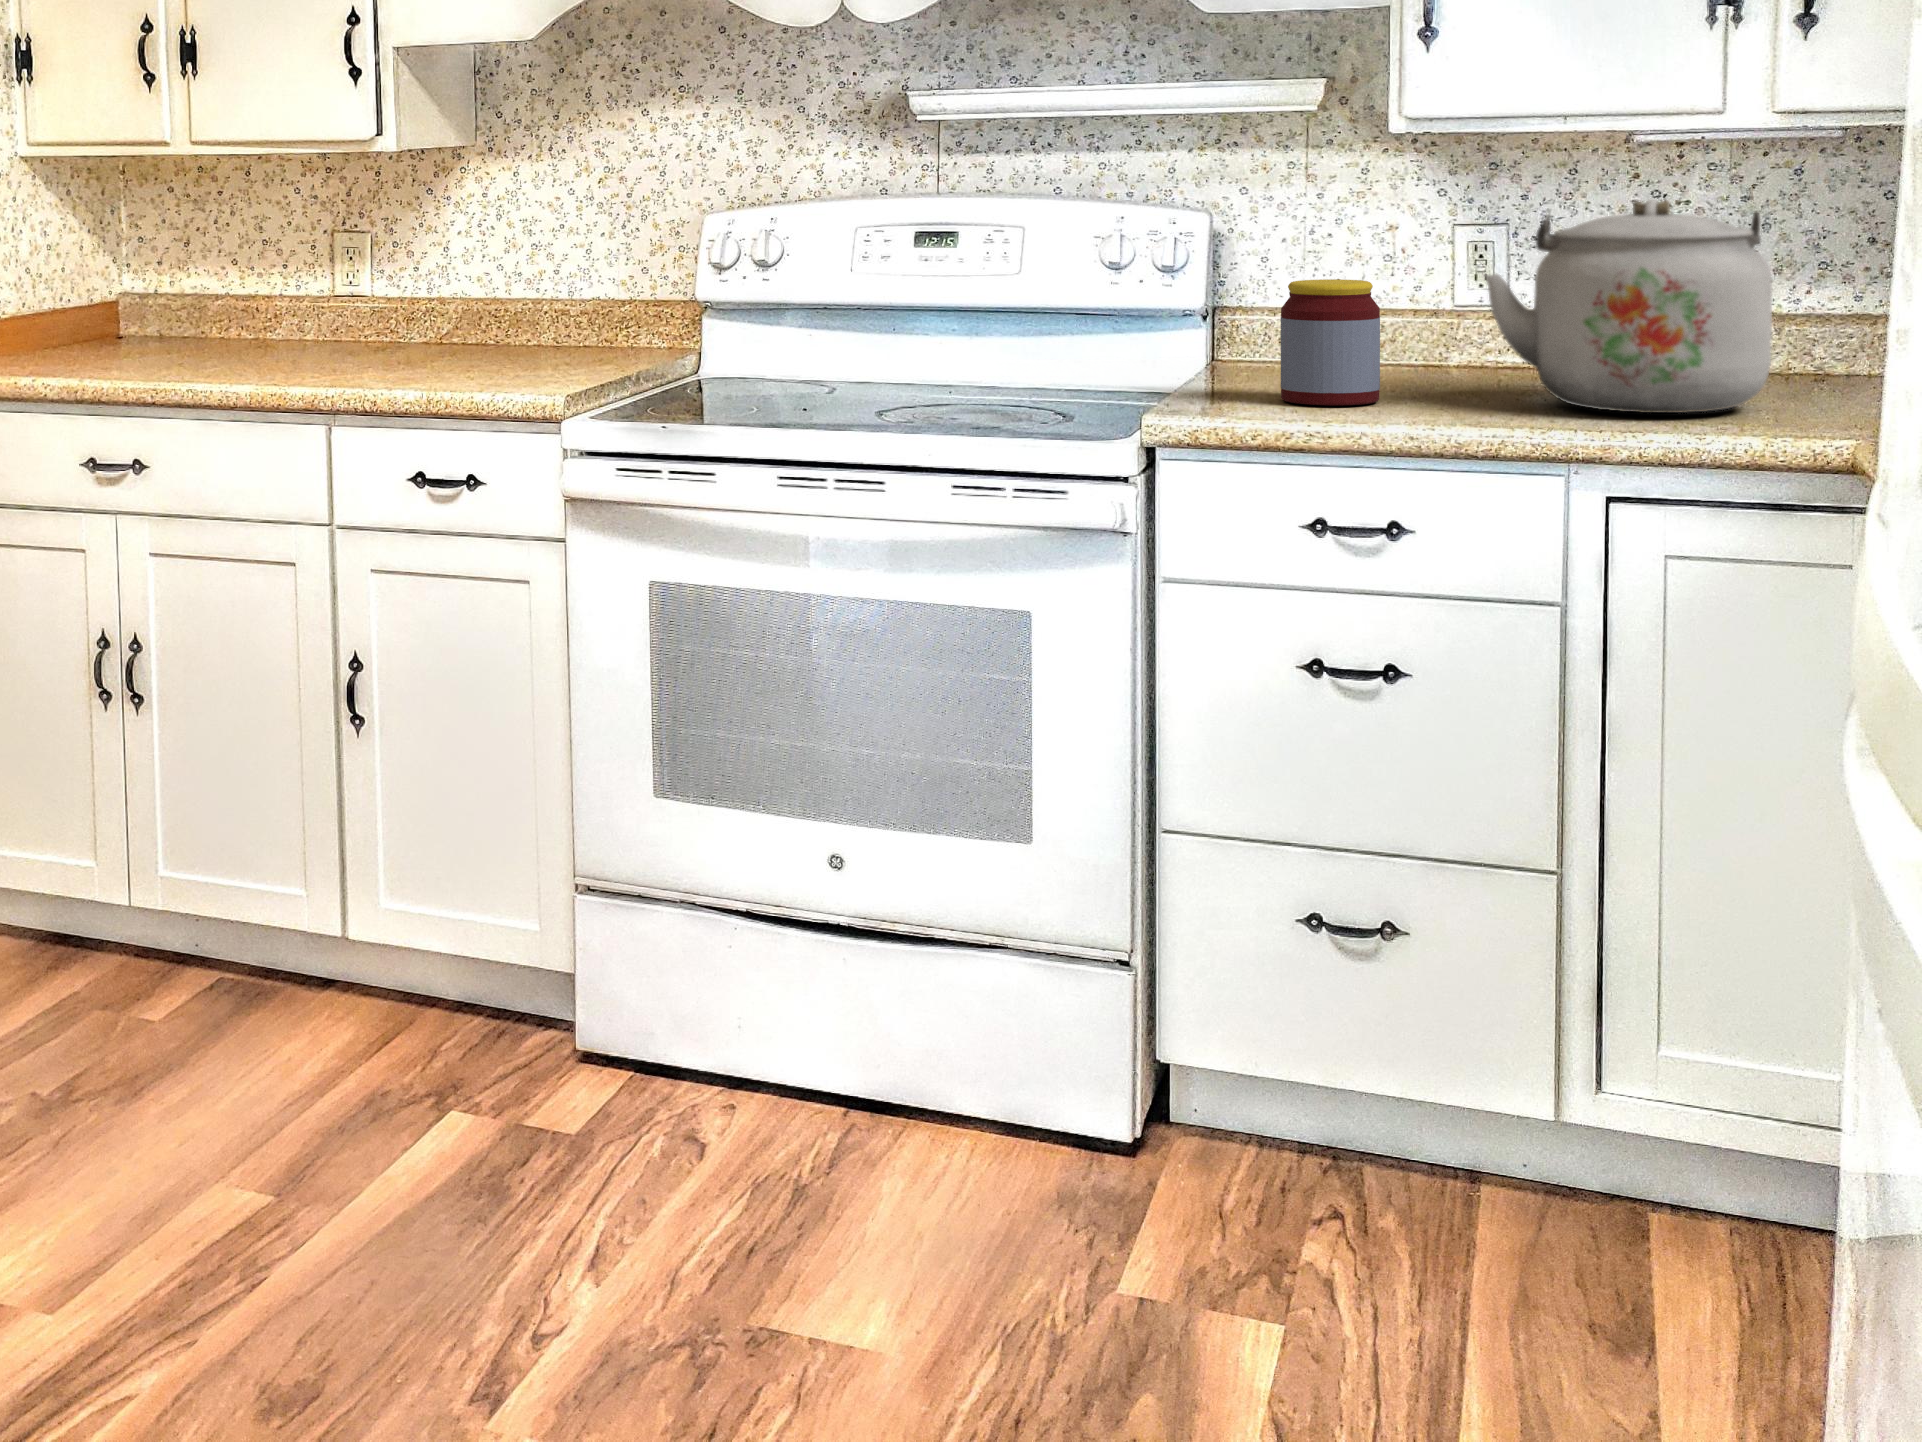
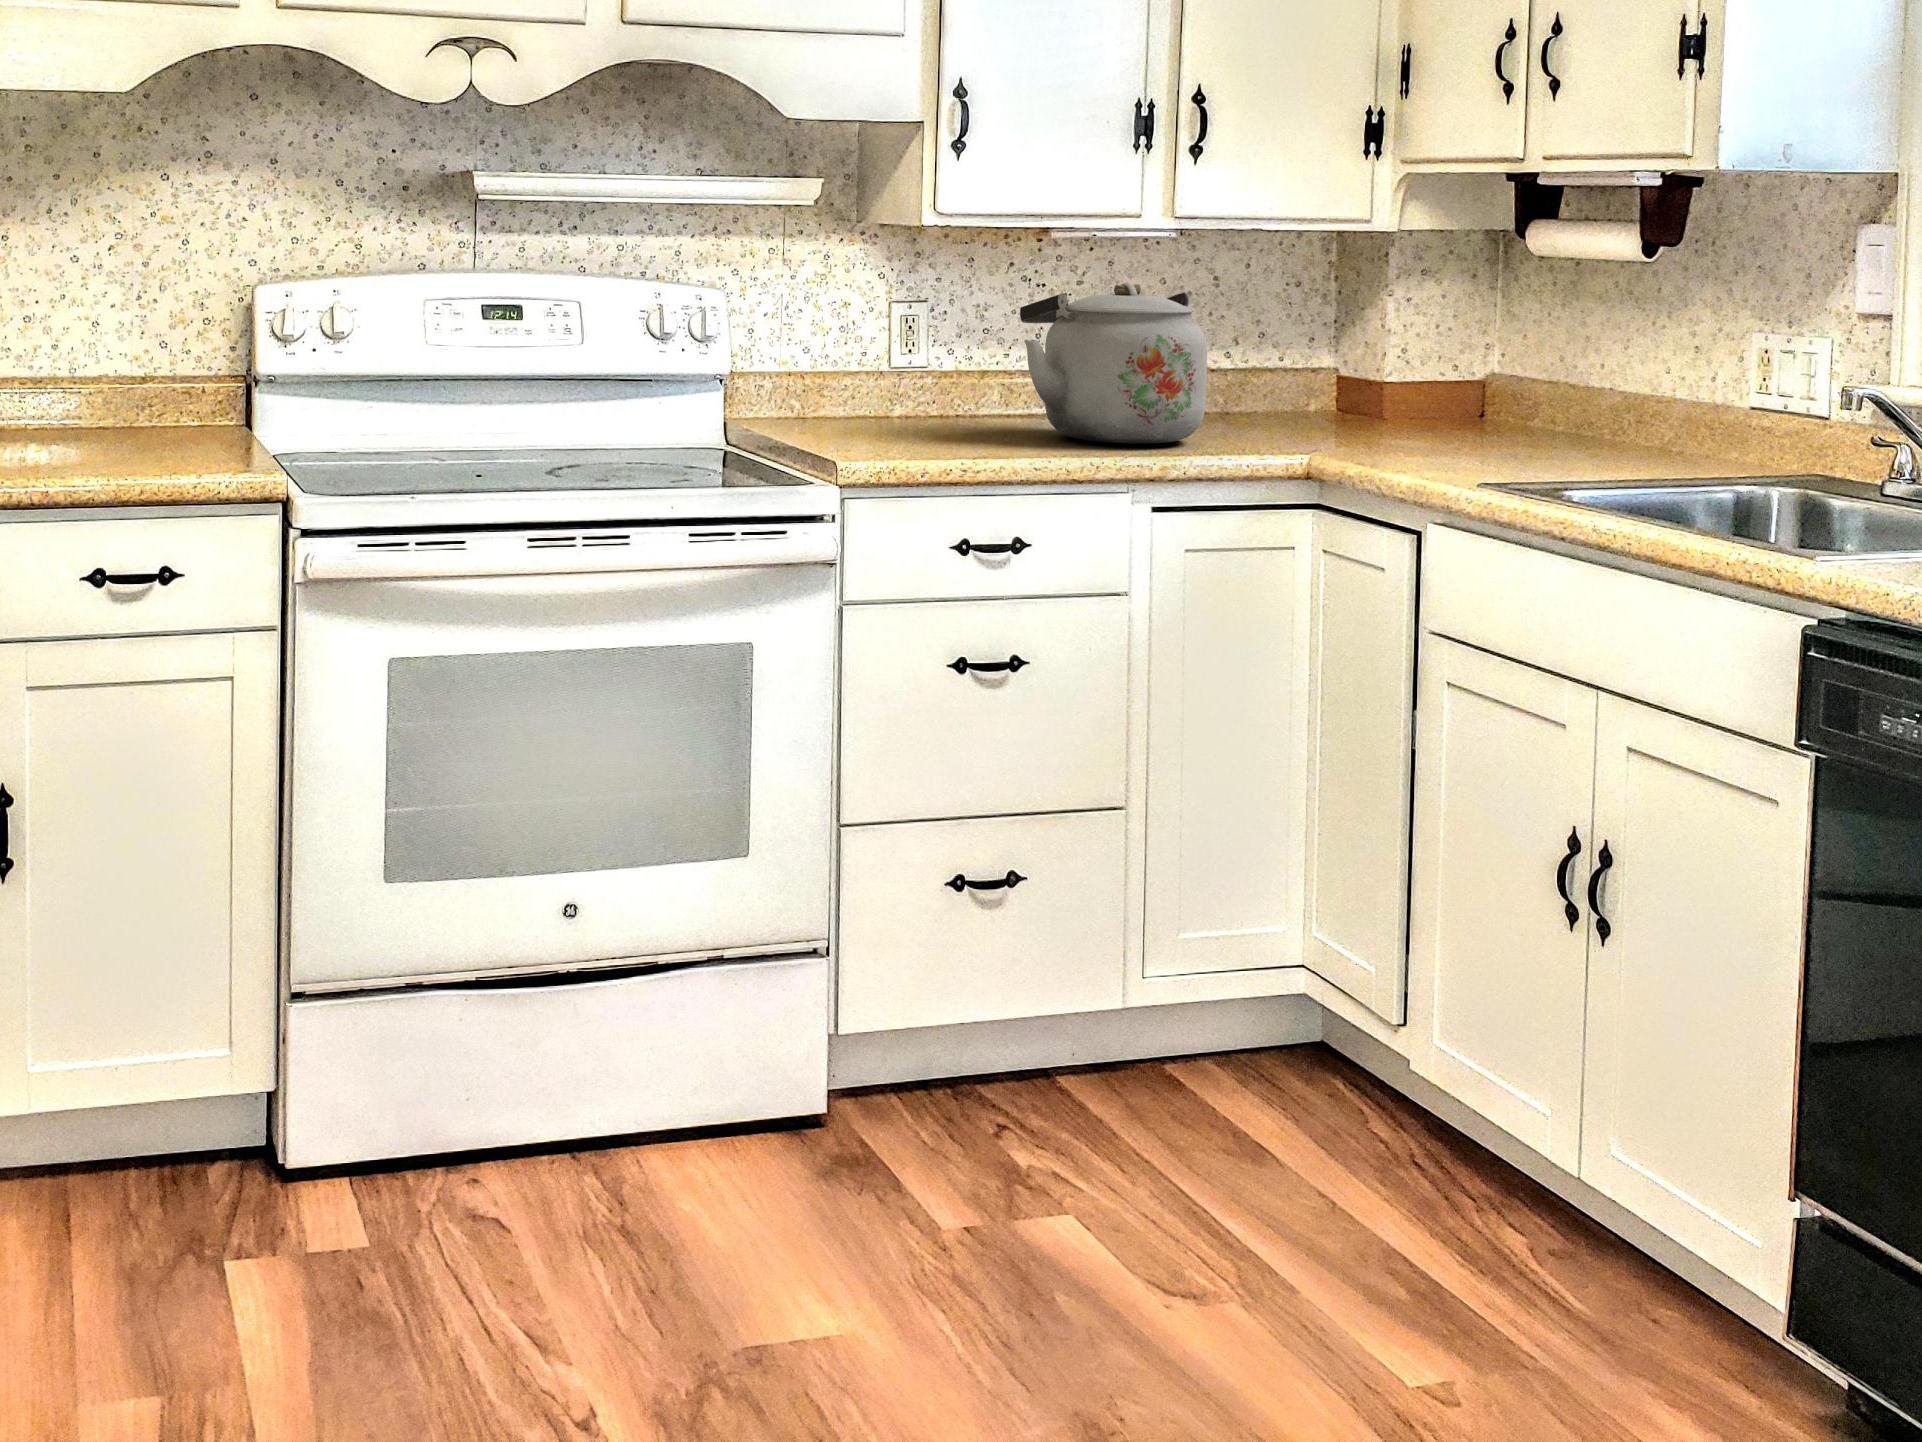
jar: present [1281,279,1380,405] -> none [883,346,960,449]

